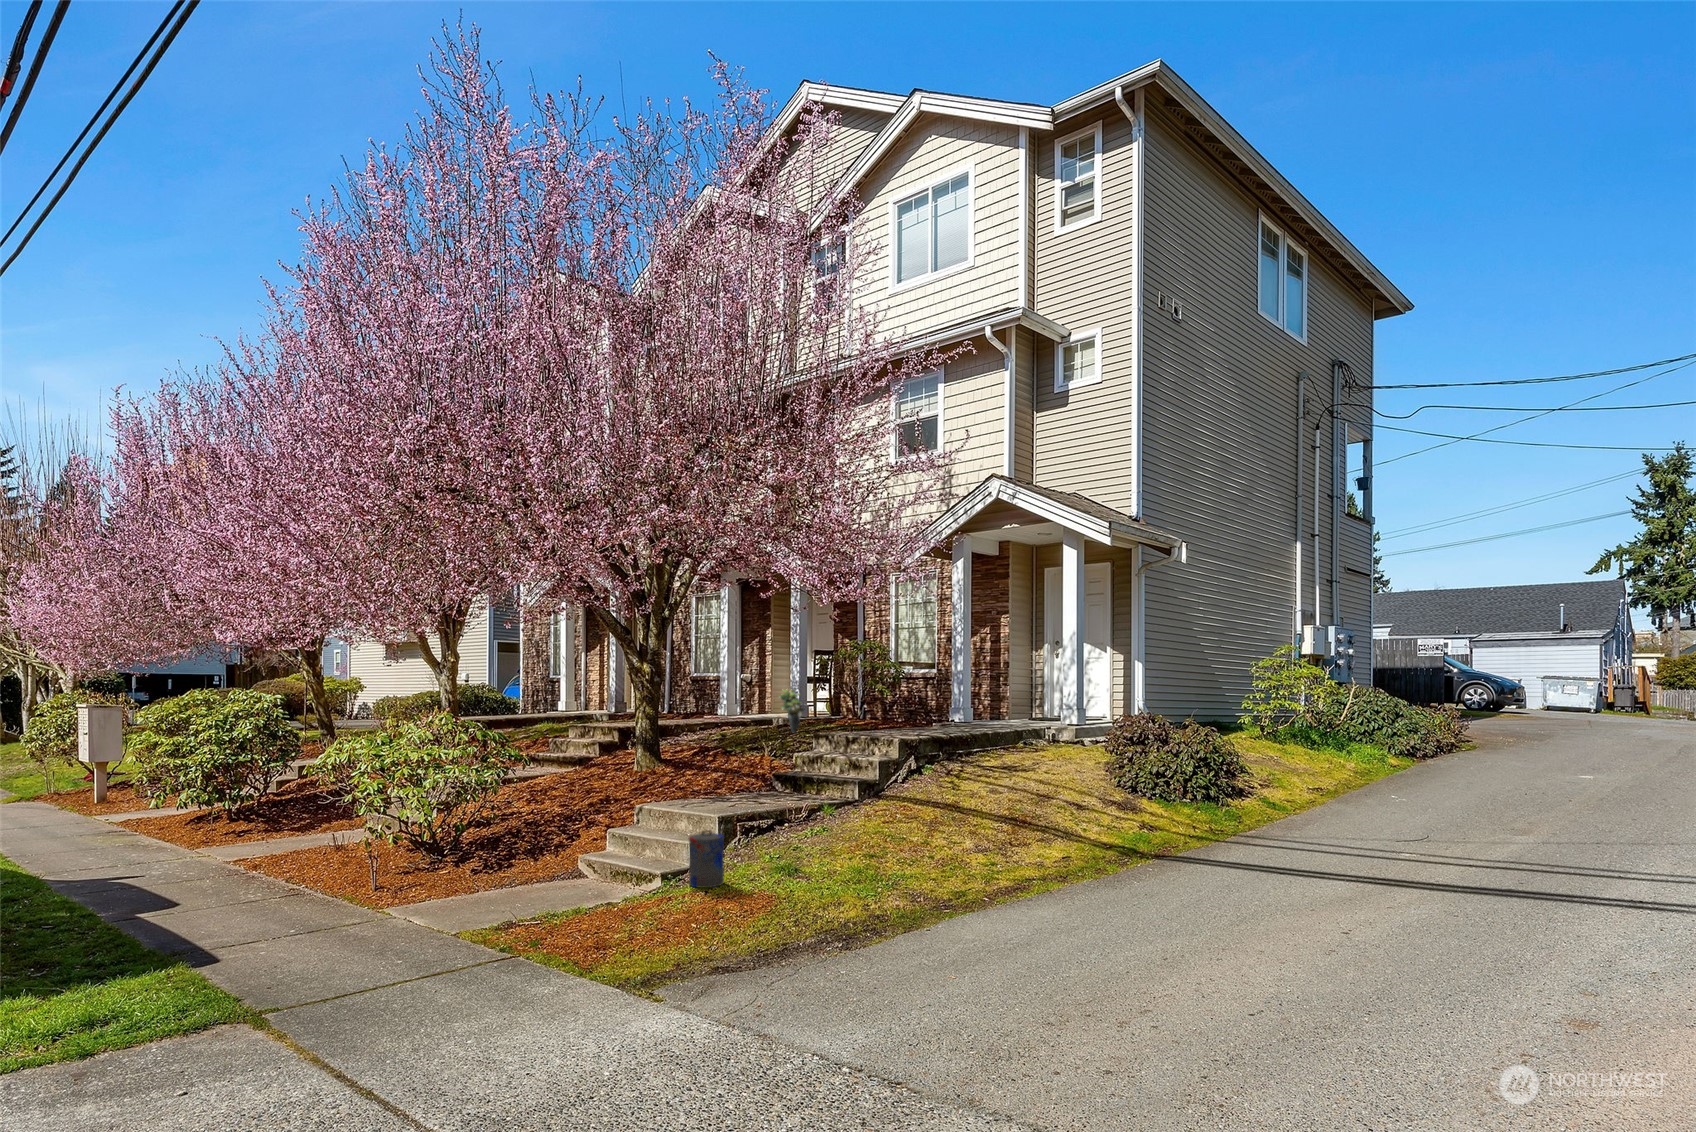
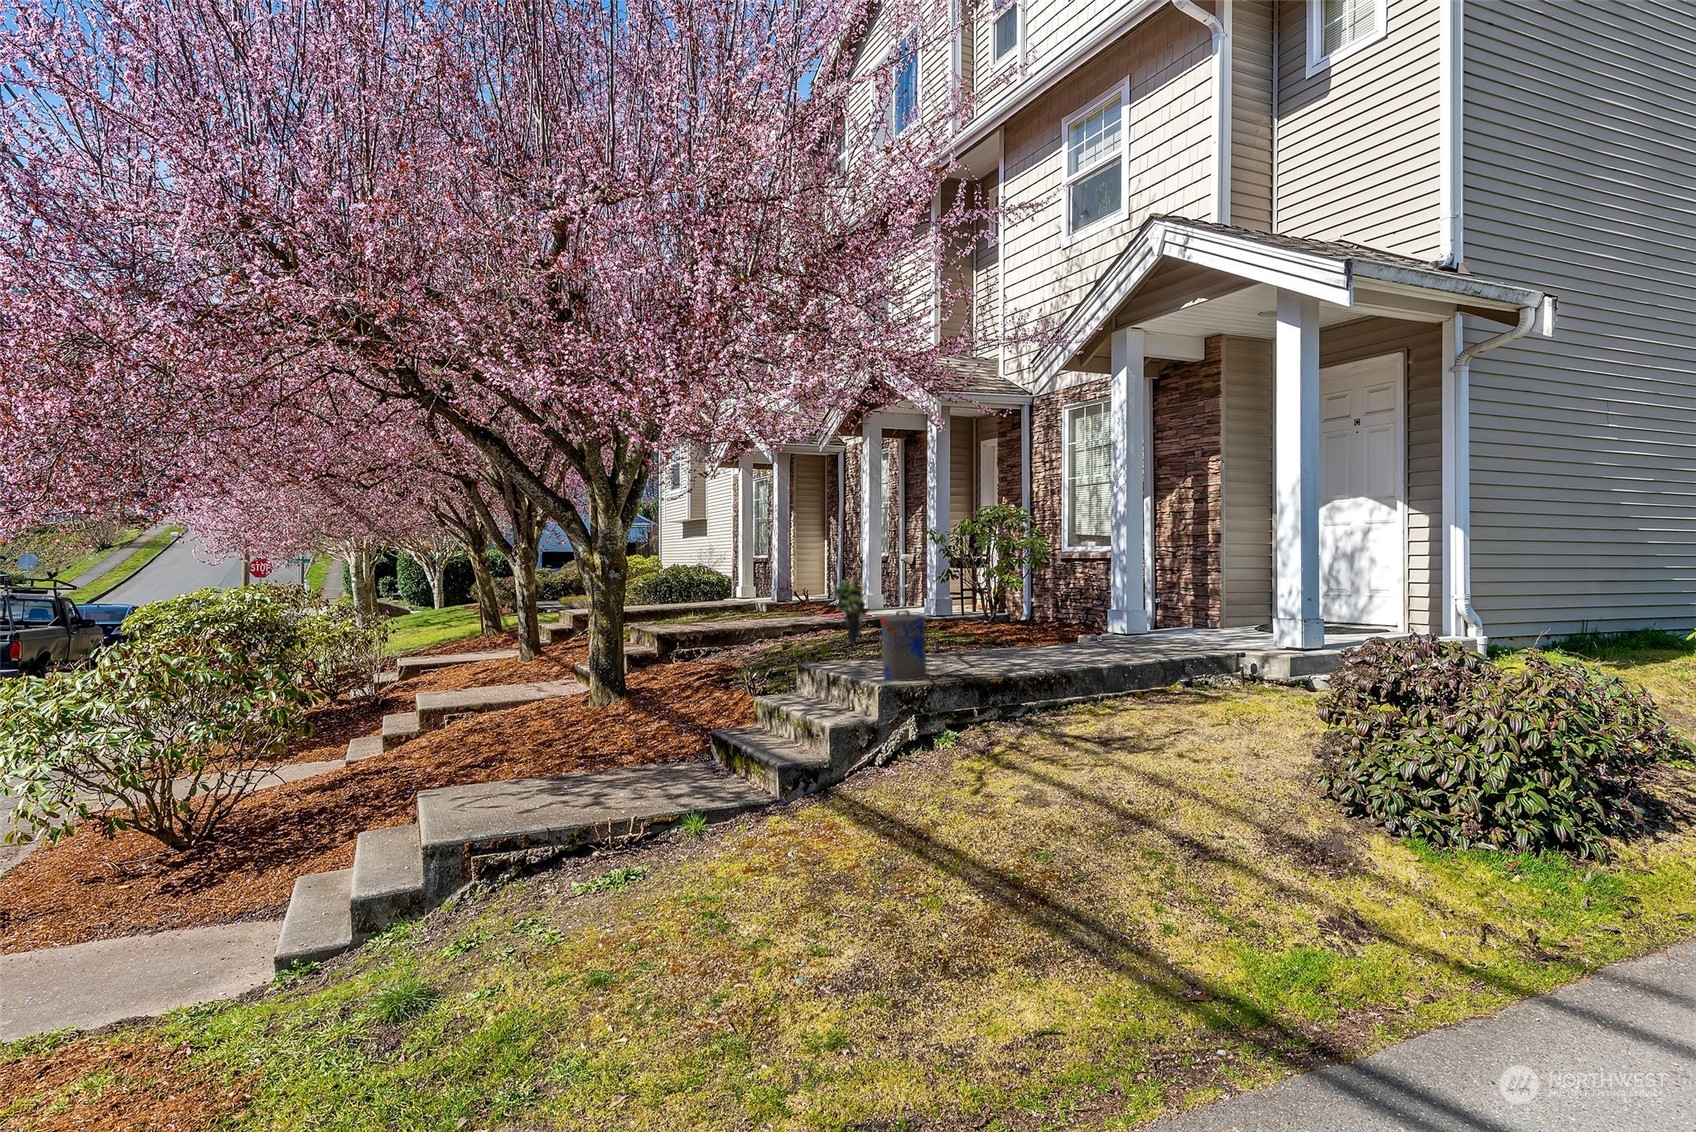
trash can: present [689,831,724,888] -> present [881,610,927,681]

